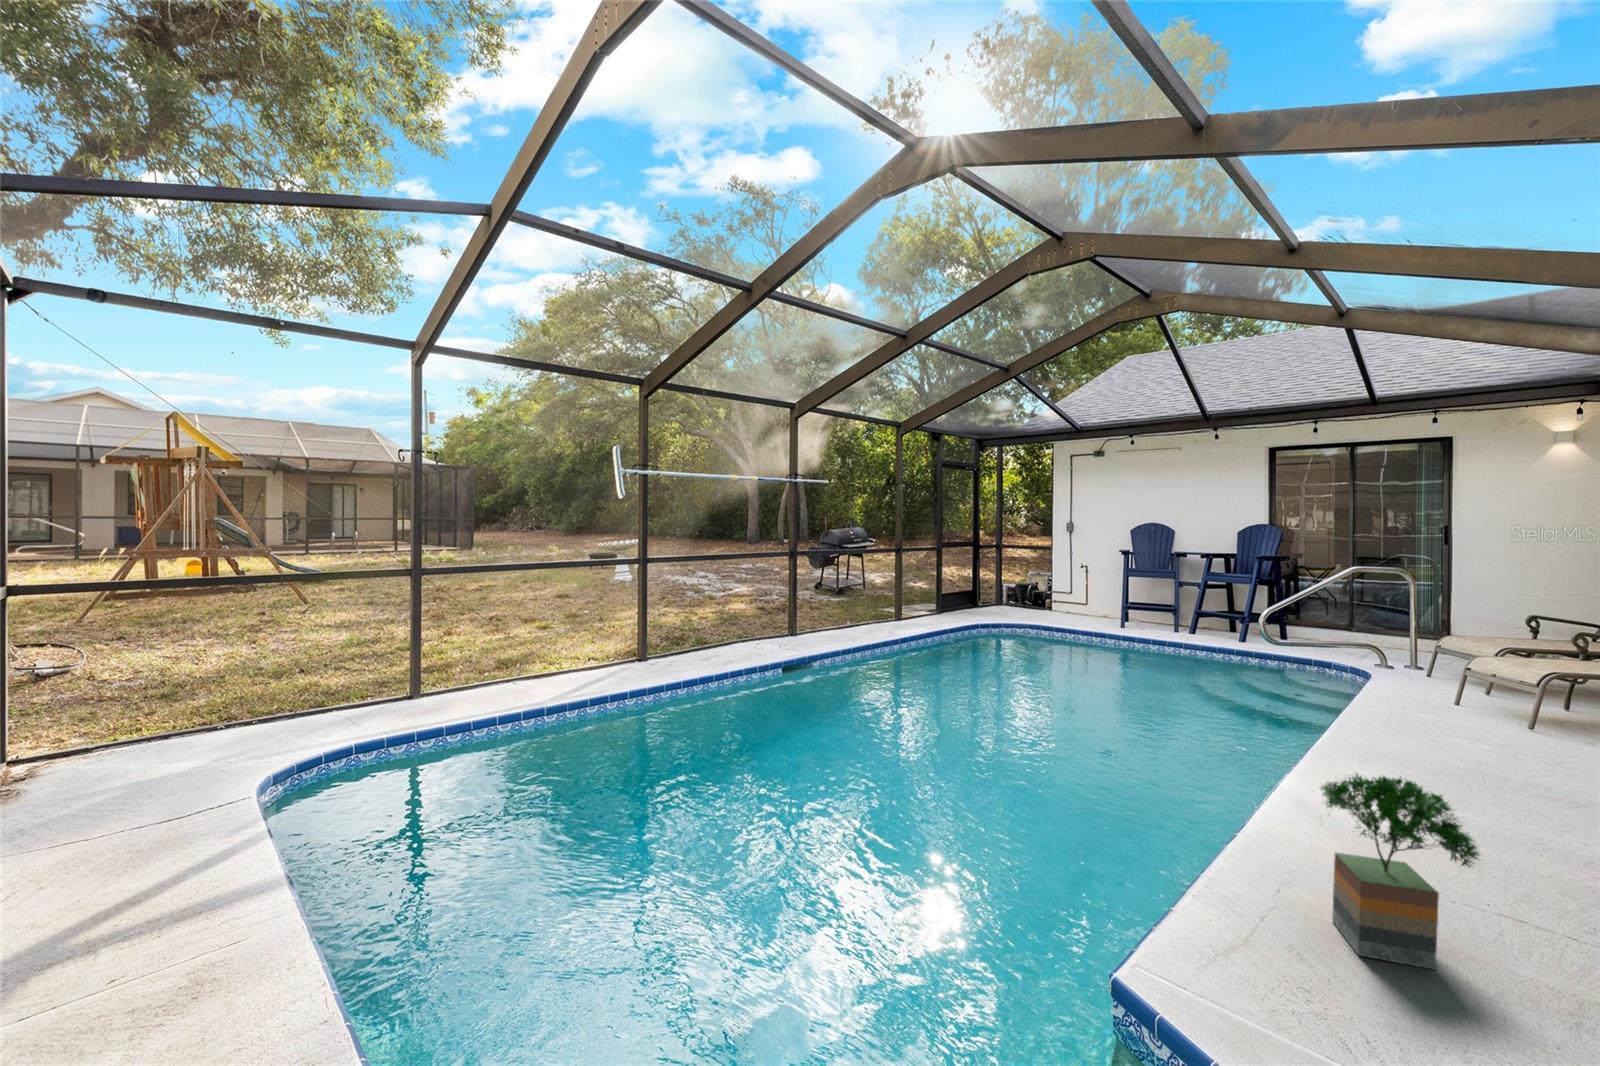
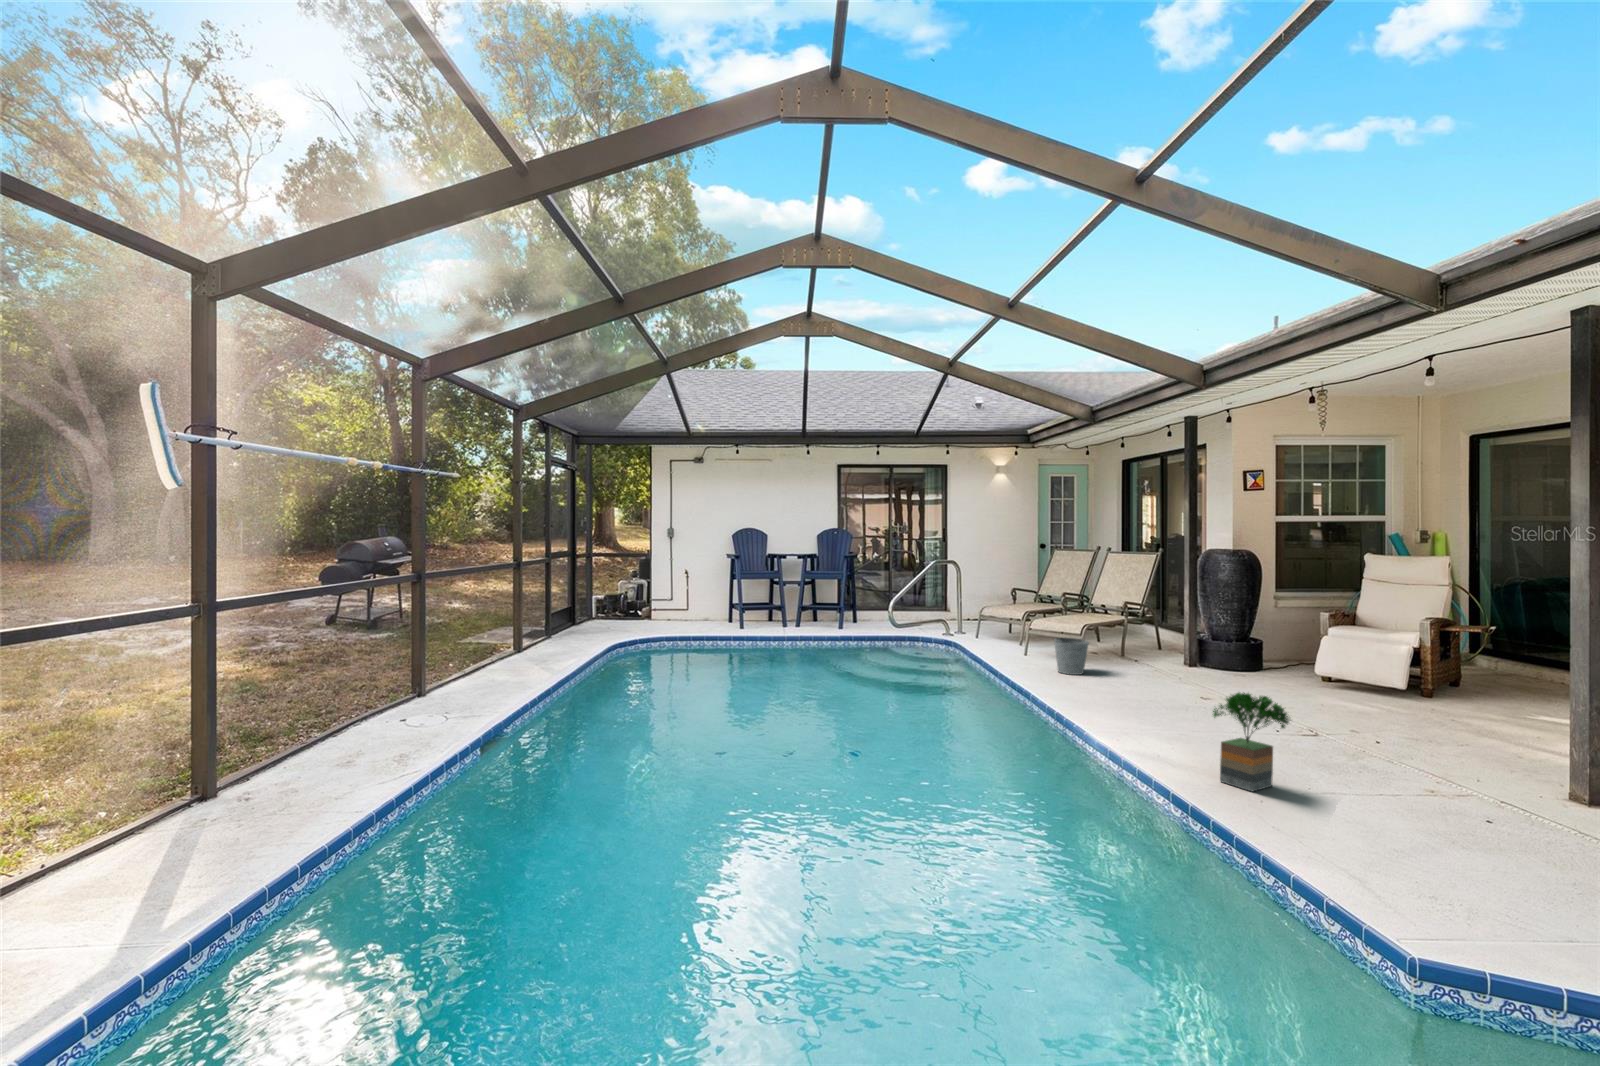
bucket: none [1447,681,1521,744] -> present [1054,638,1089,675]

